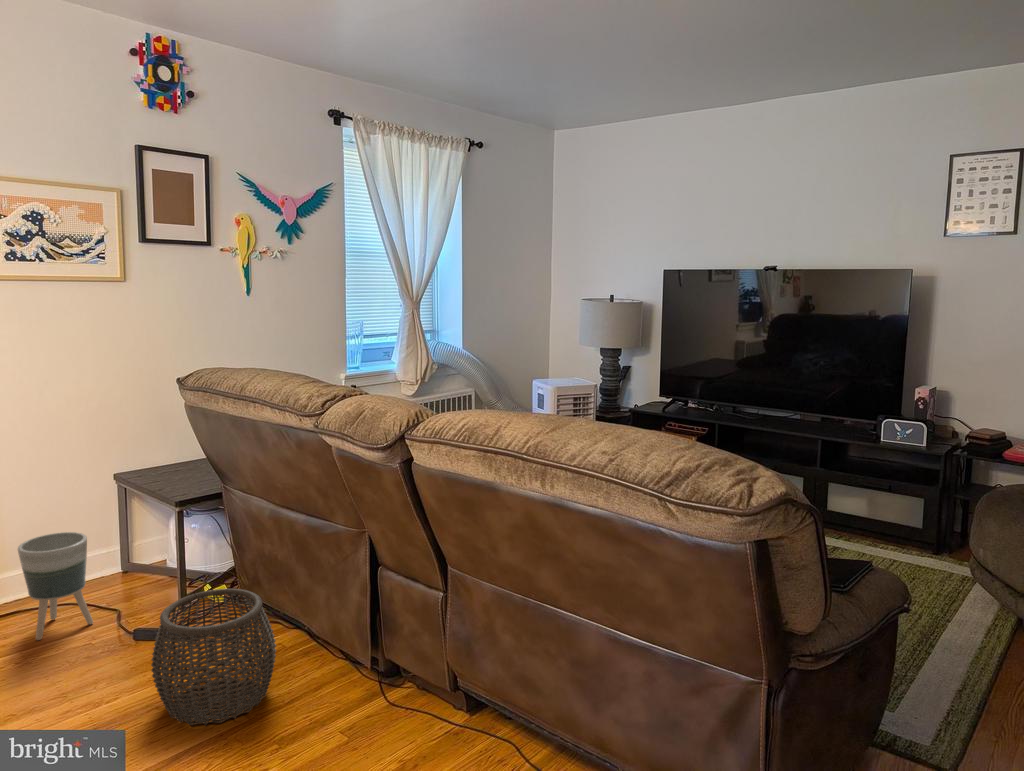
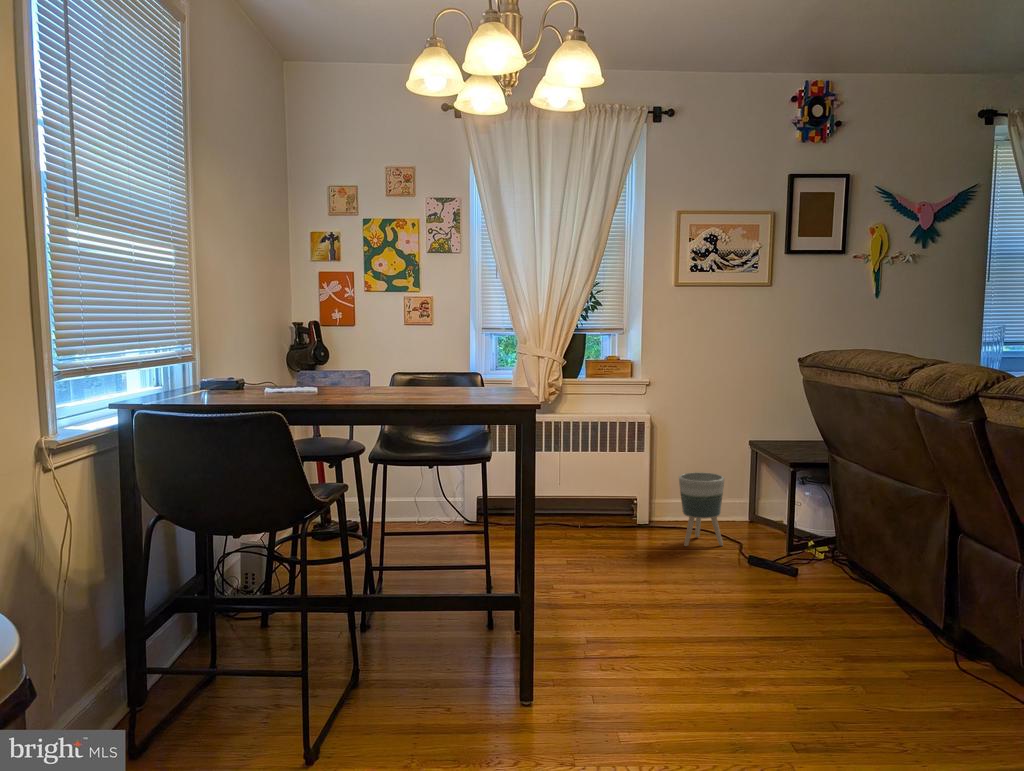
woven basket: present [151,589,276,725] -> none [754,524,854,625]

